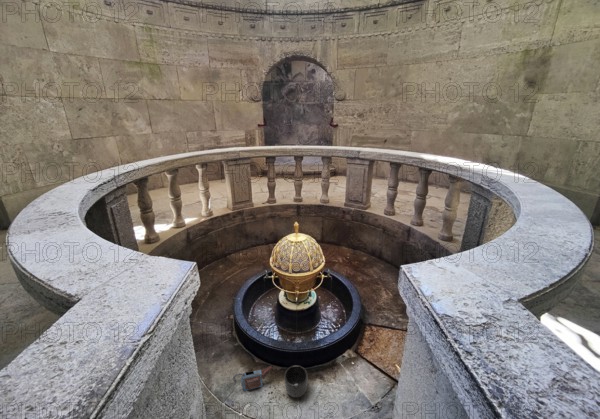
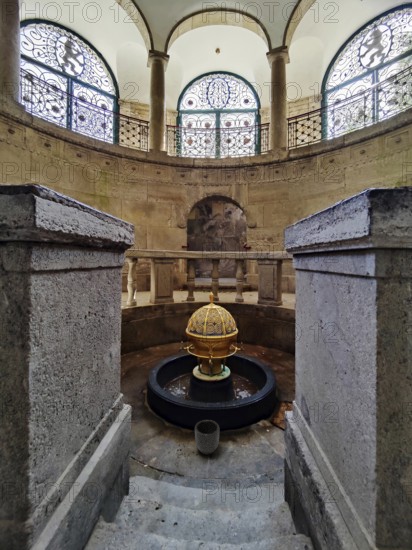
watering can: present [233,366,273,391] -> none [141,420,184,447]

